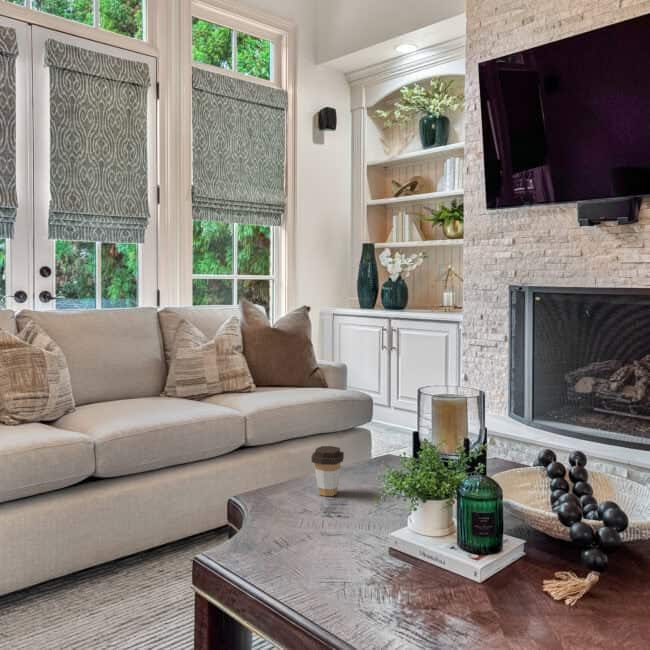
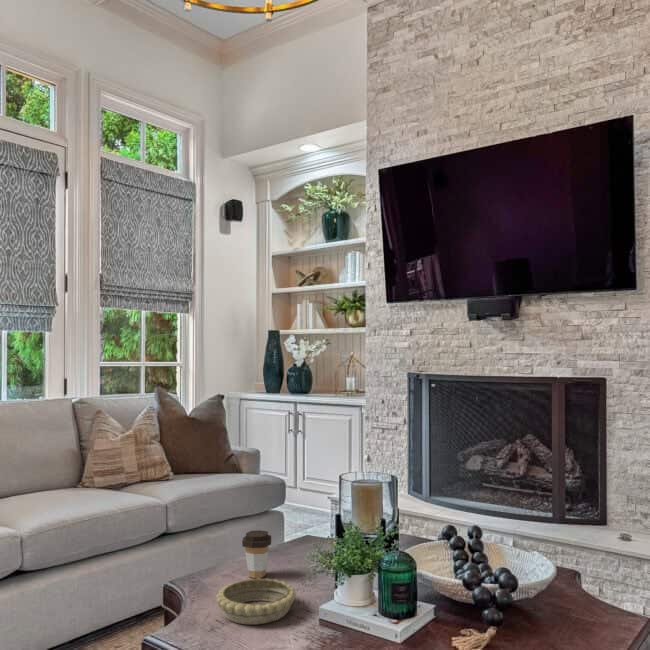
decorative bowl: none [277,497,364,547] -> present [216,578,296,624]

